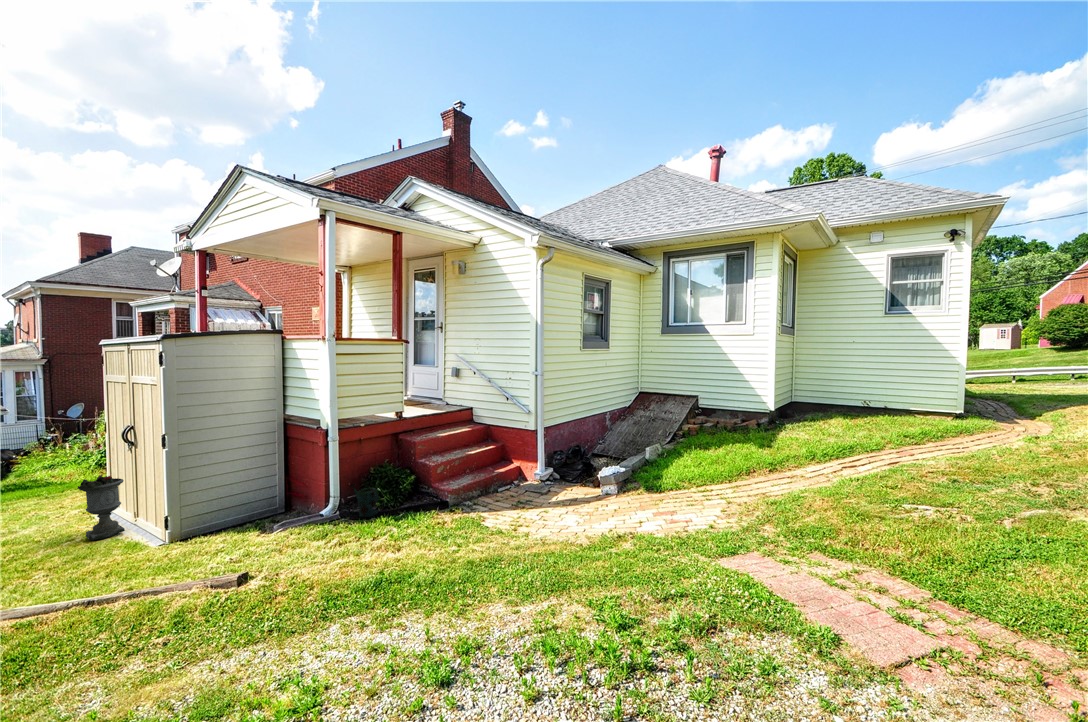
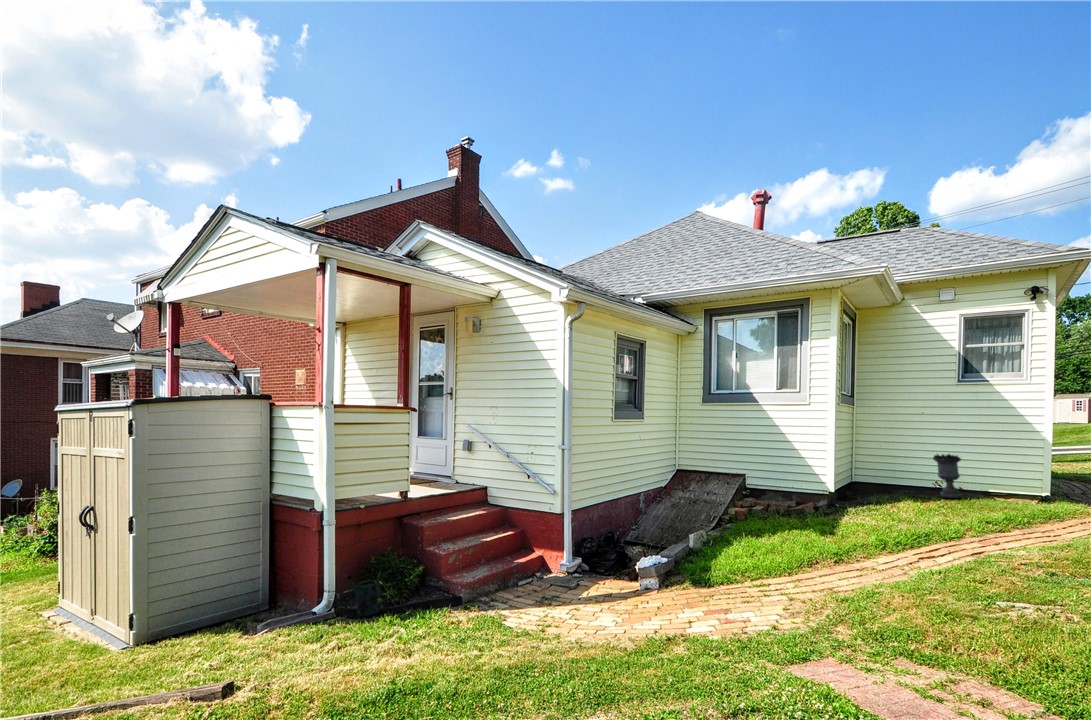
planter: present [77,475,125,540] -> present [933,454,963,498]

